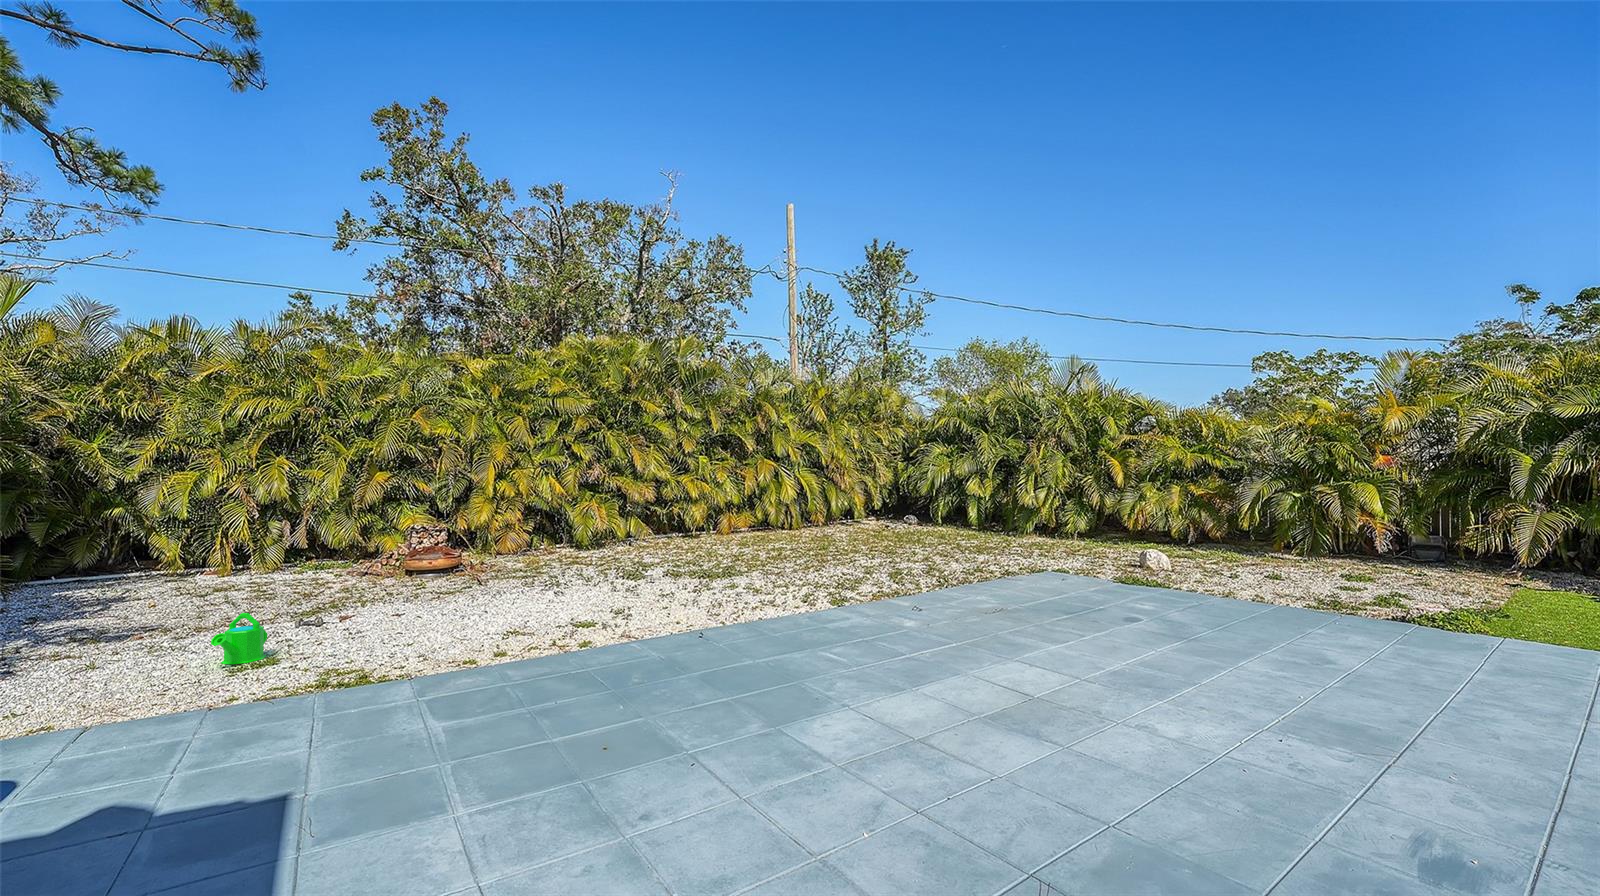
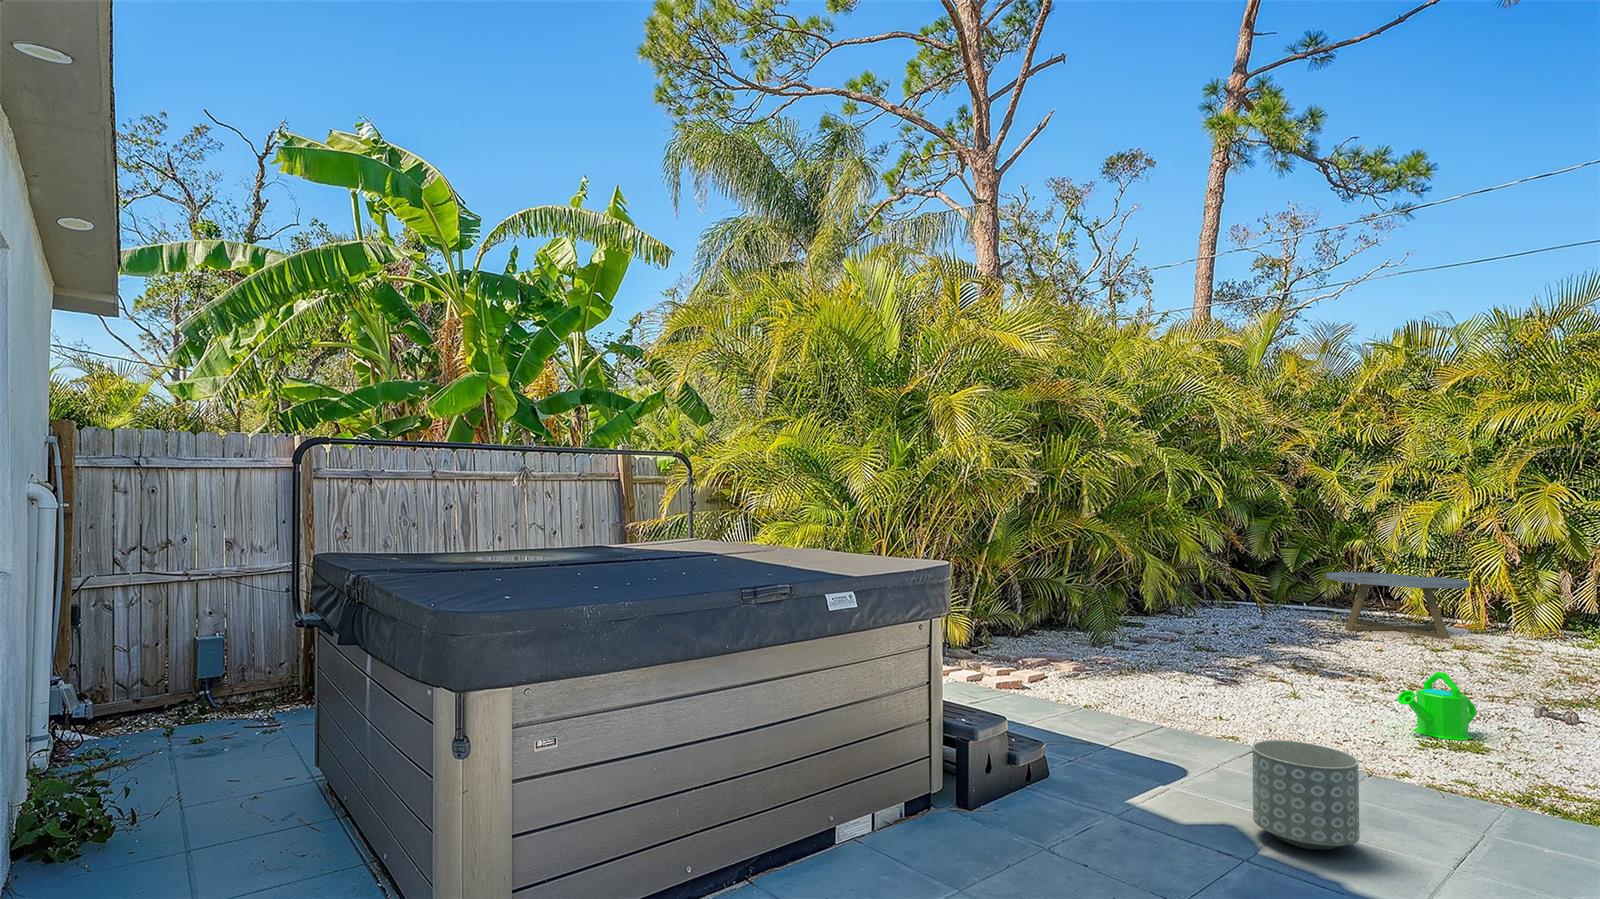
coffee table: none [81,535,221,594] -> present [1326,572,1470,639]
planter: none [138,694,239,786] -> present [1253,740,1360,850]

